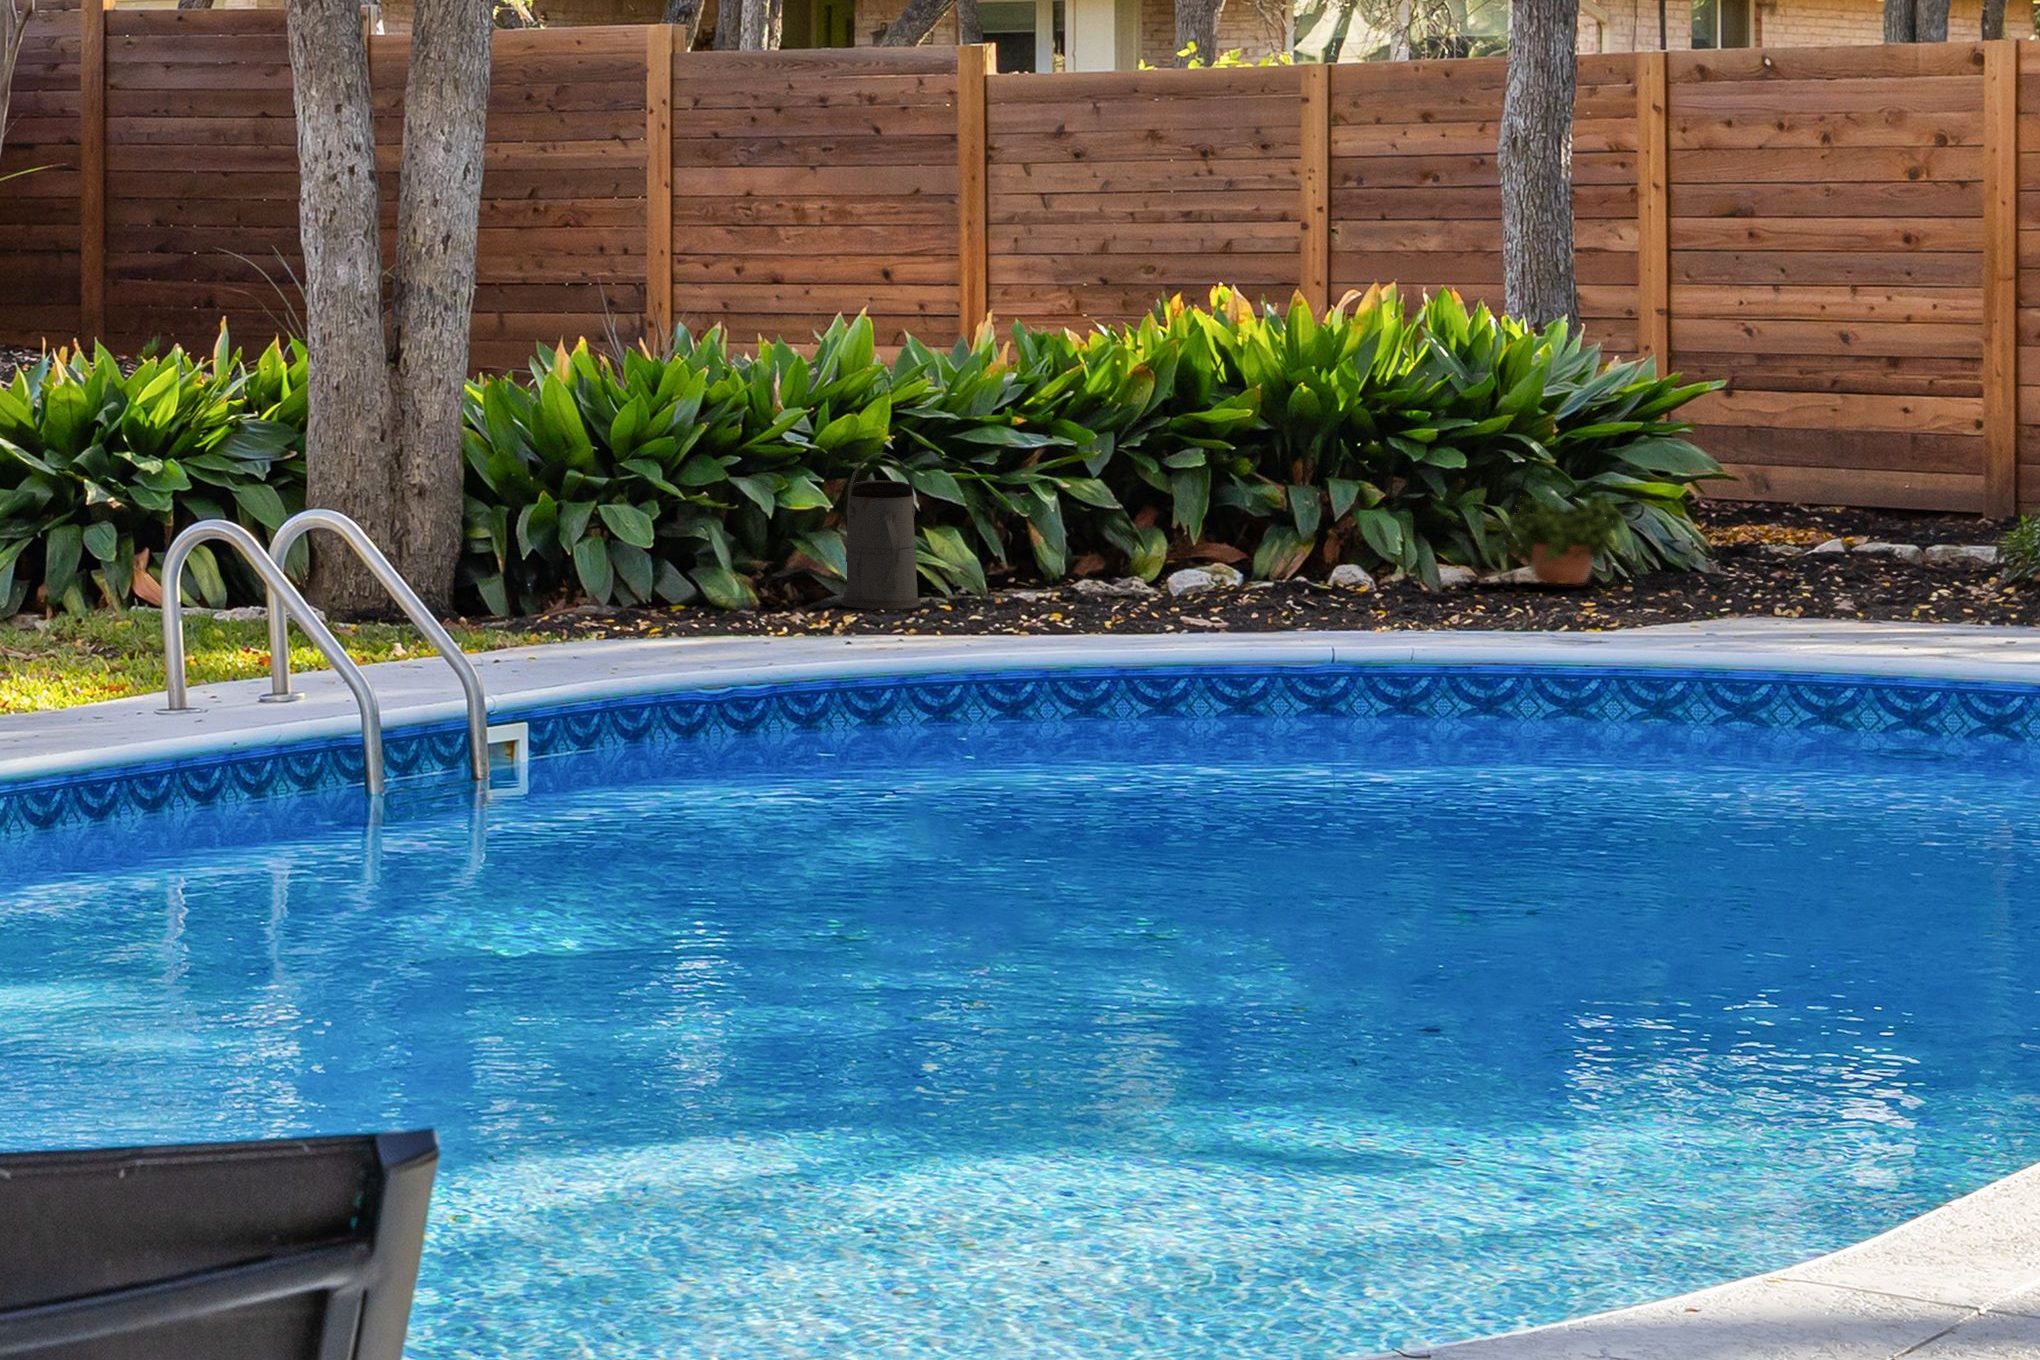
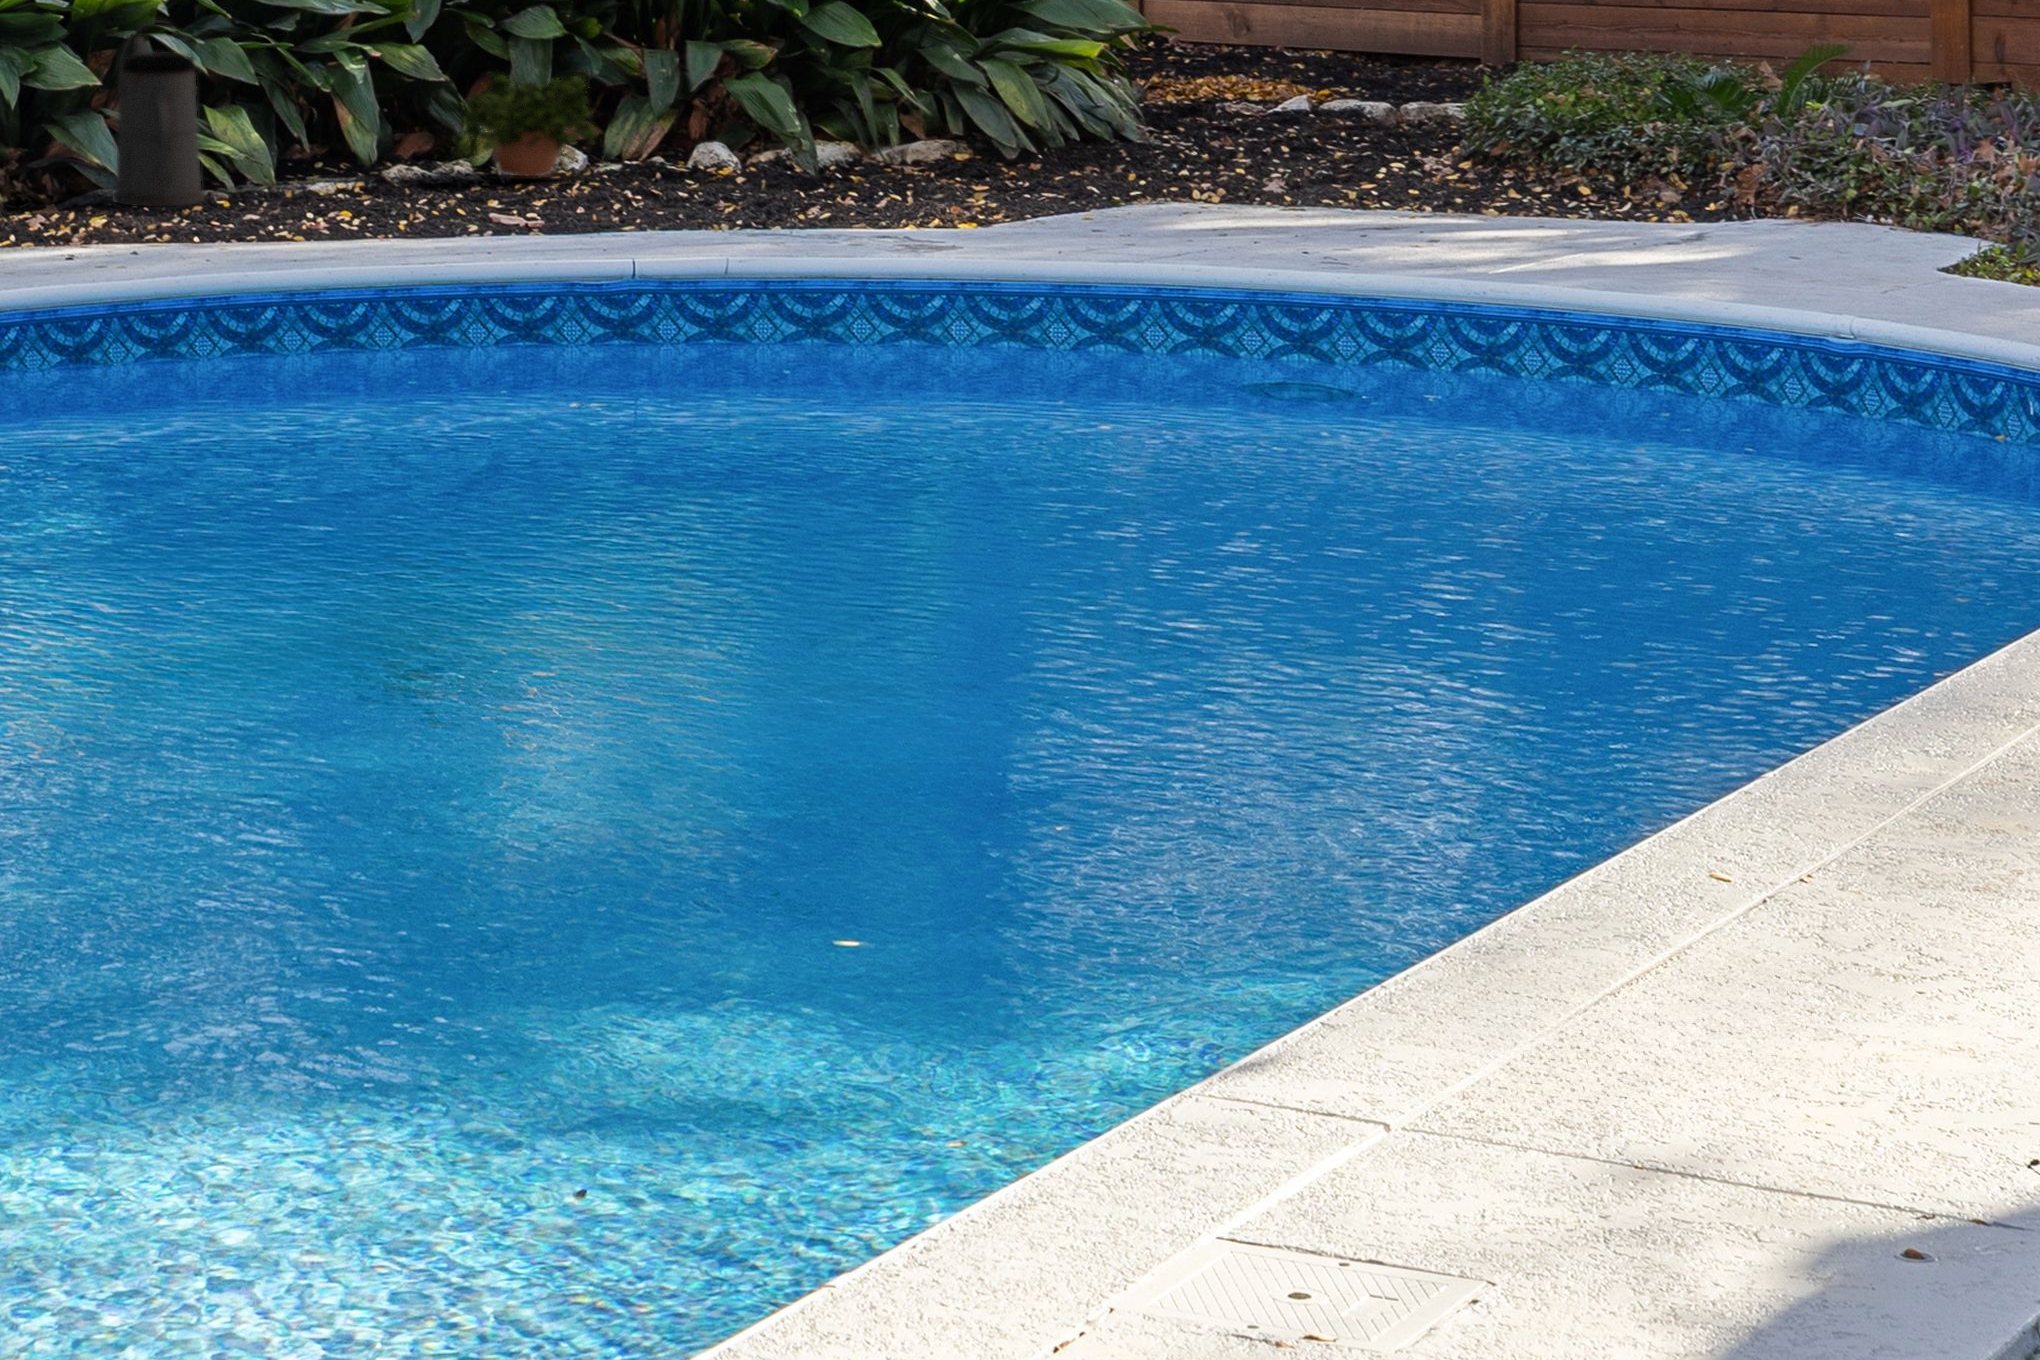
potted plant: present [1494,493,1624,584] -> present [453,71,596,176]

